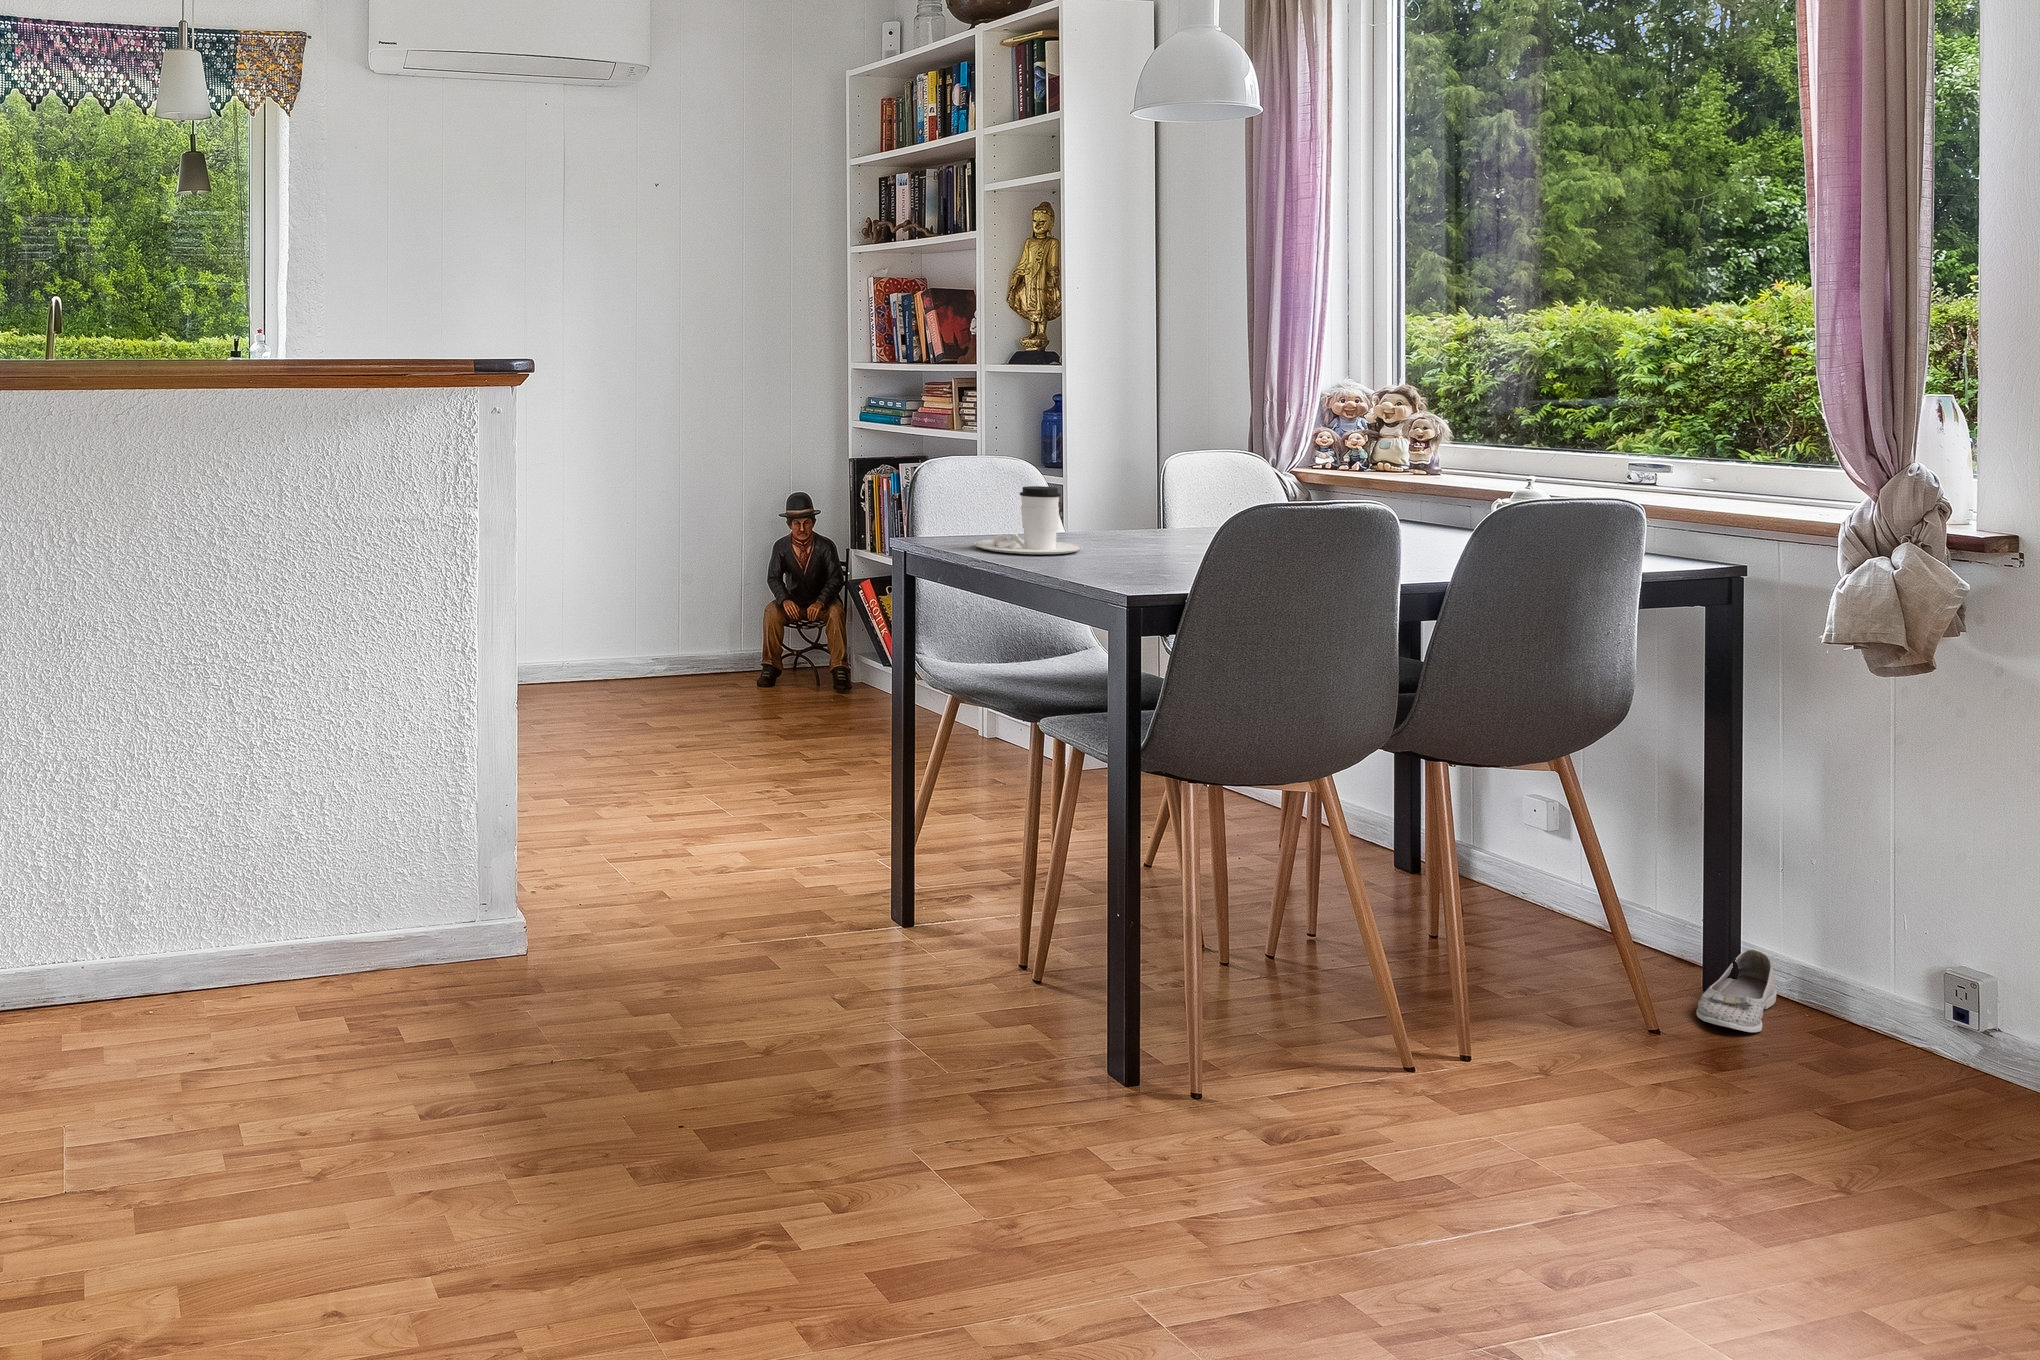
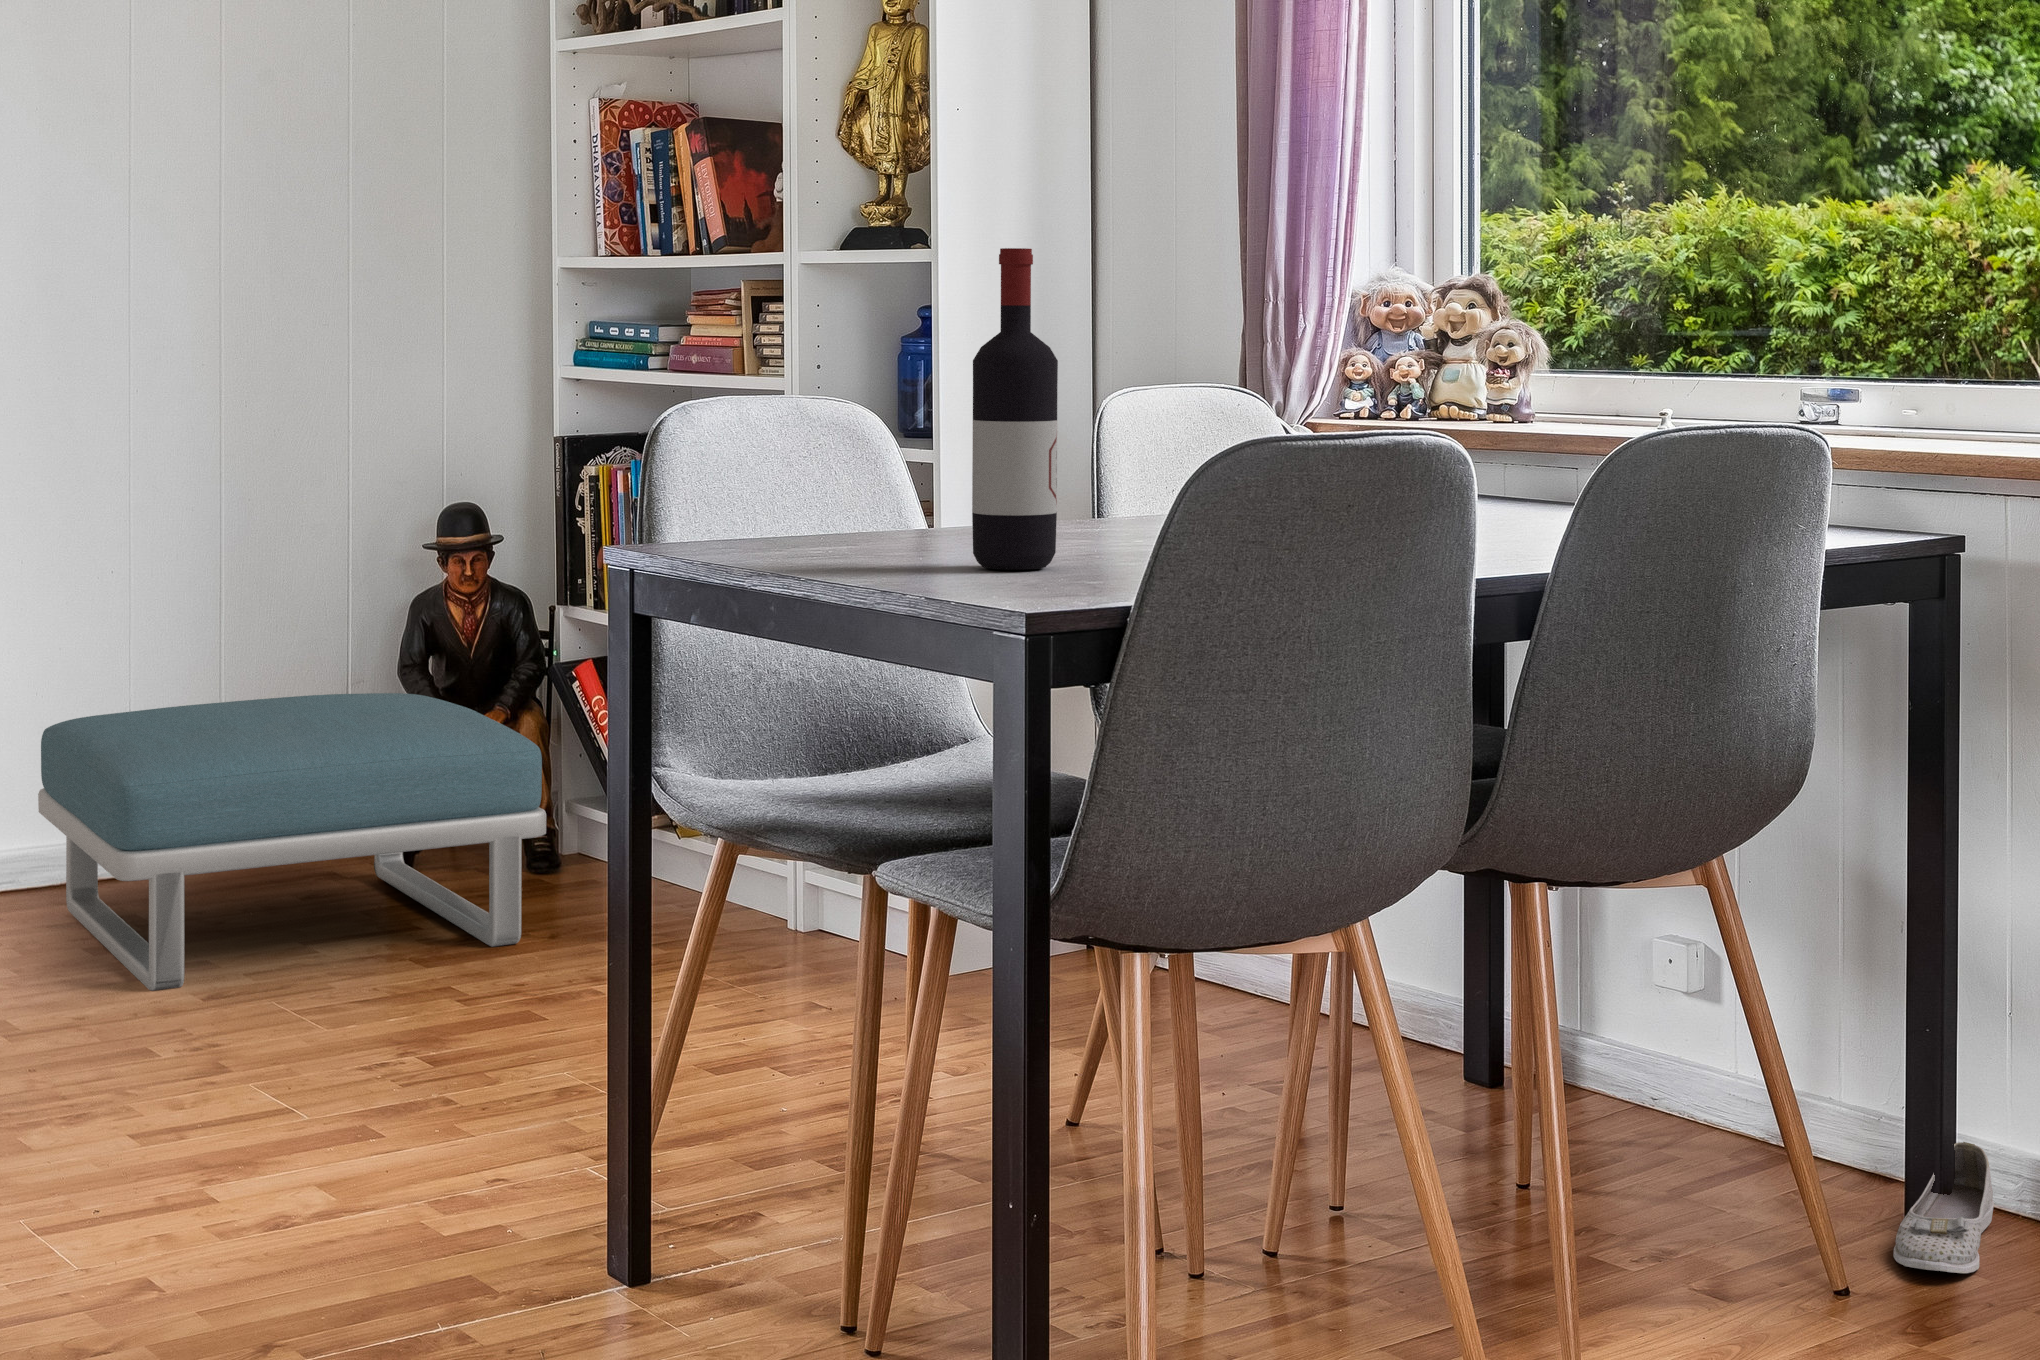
wine bottle: none [1091,395,1139,566] -> present [972,248,1058,570]
coffee cup: present [974,486,1083,554] -> none [758,432,959,557]
footstool: none [601,591,849,735] -> present [38,693,546,991]

